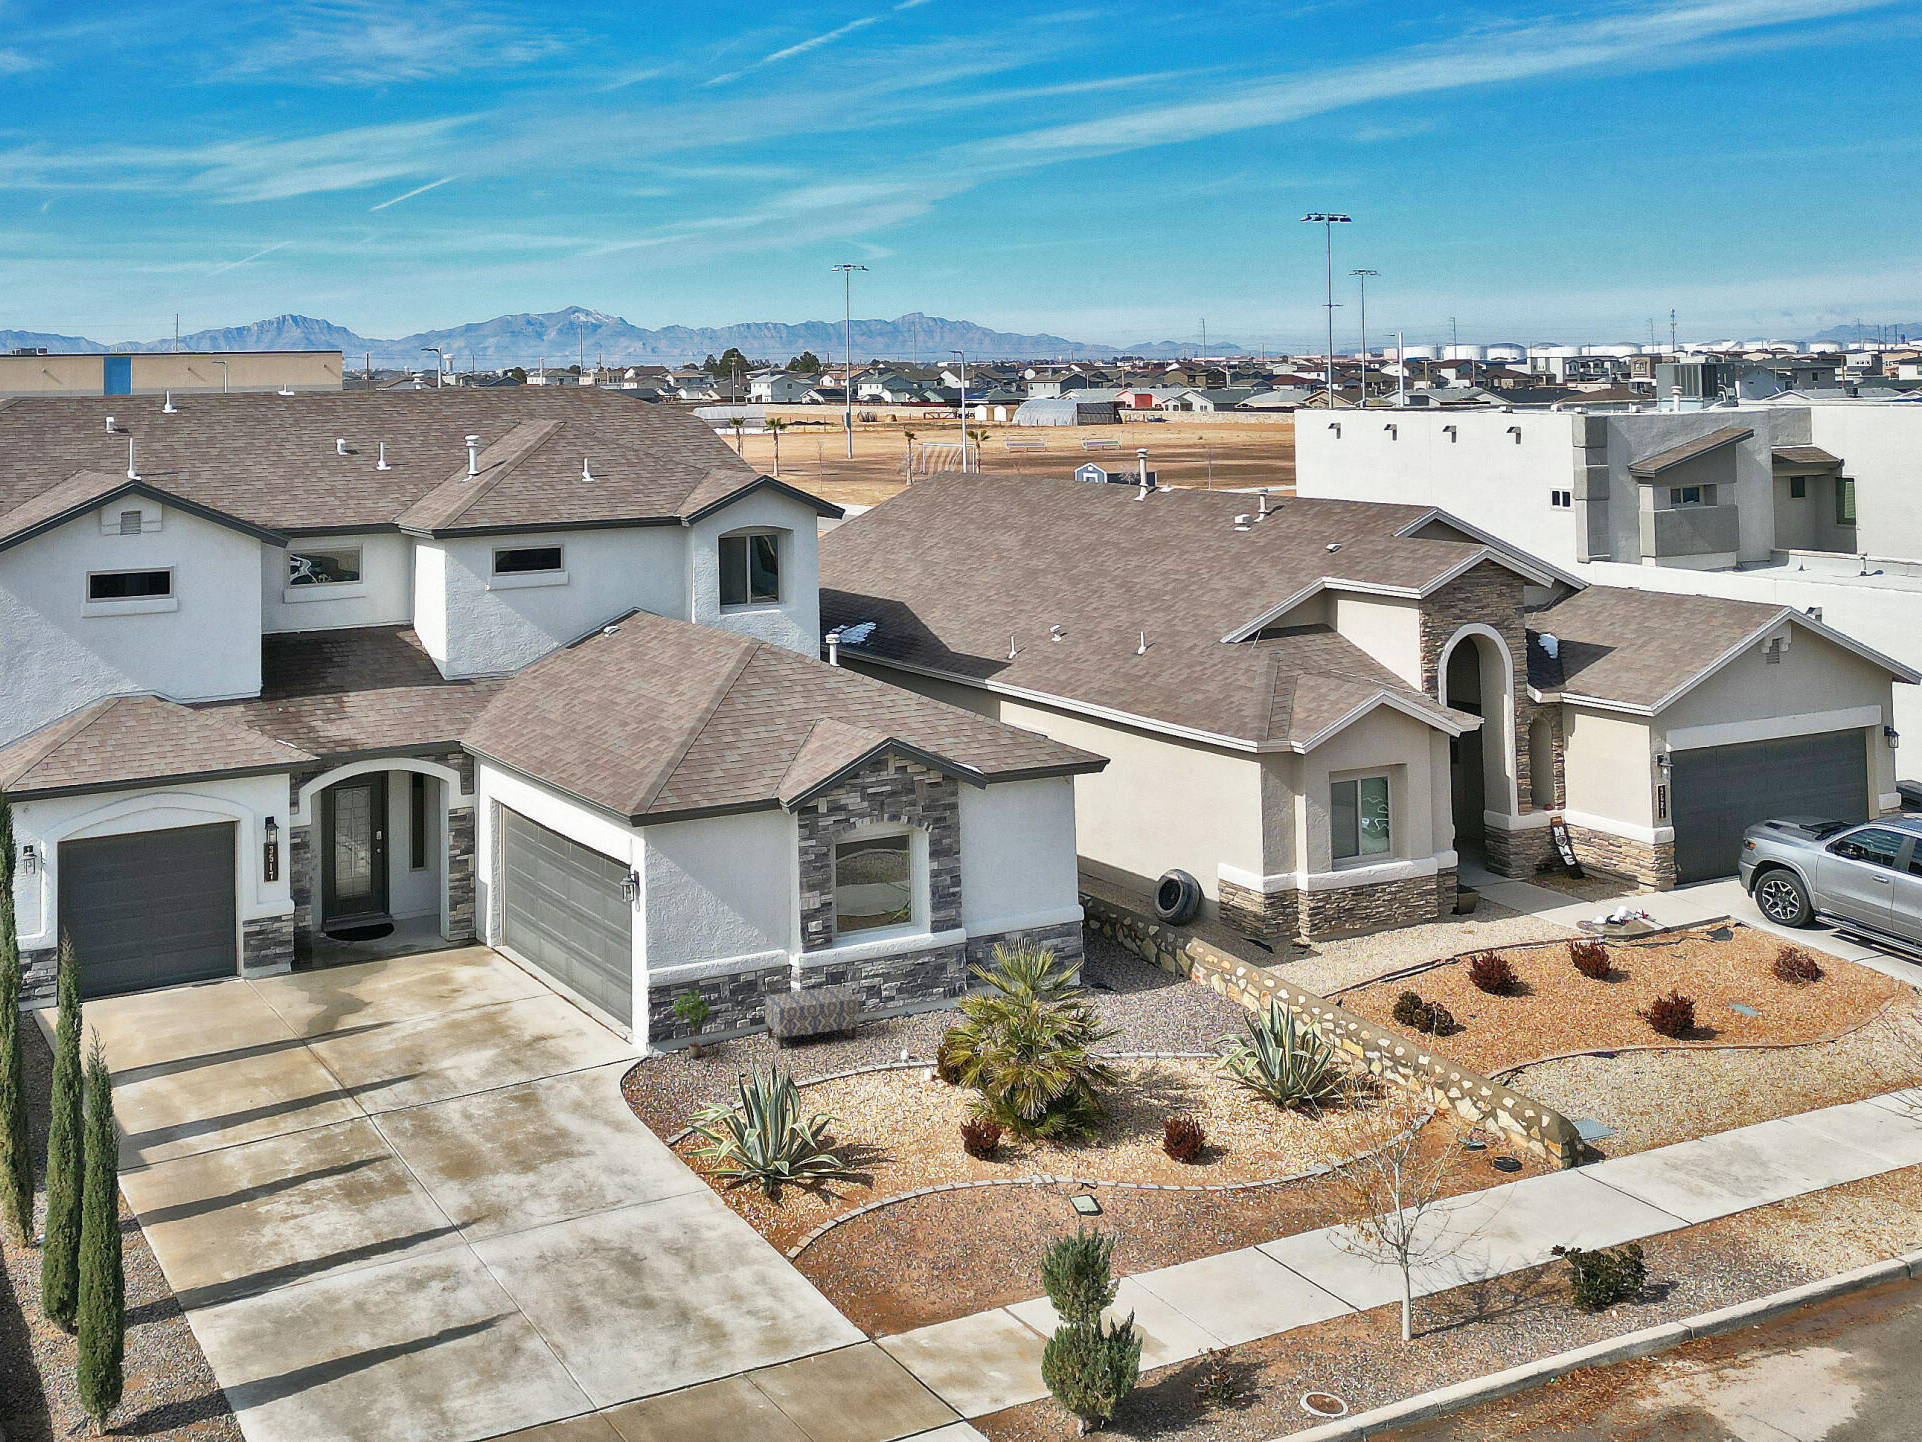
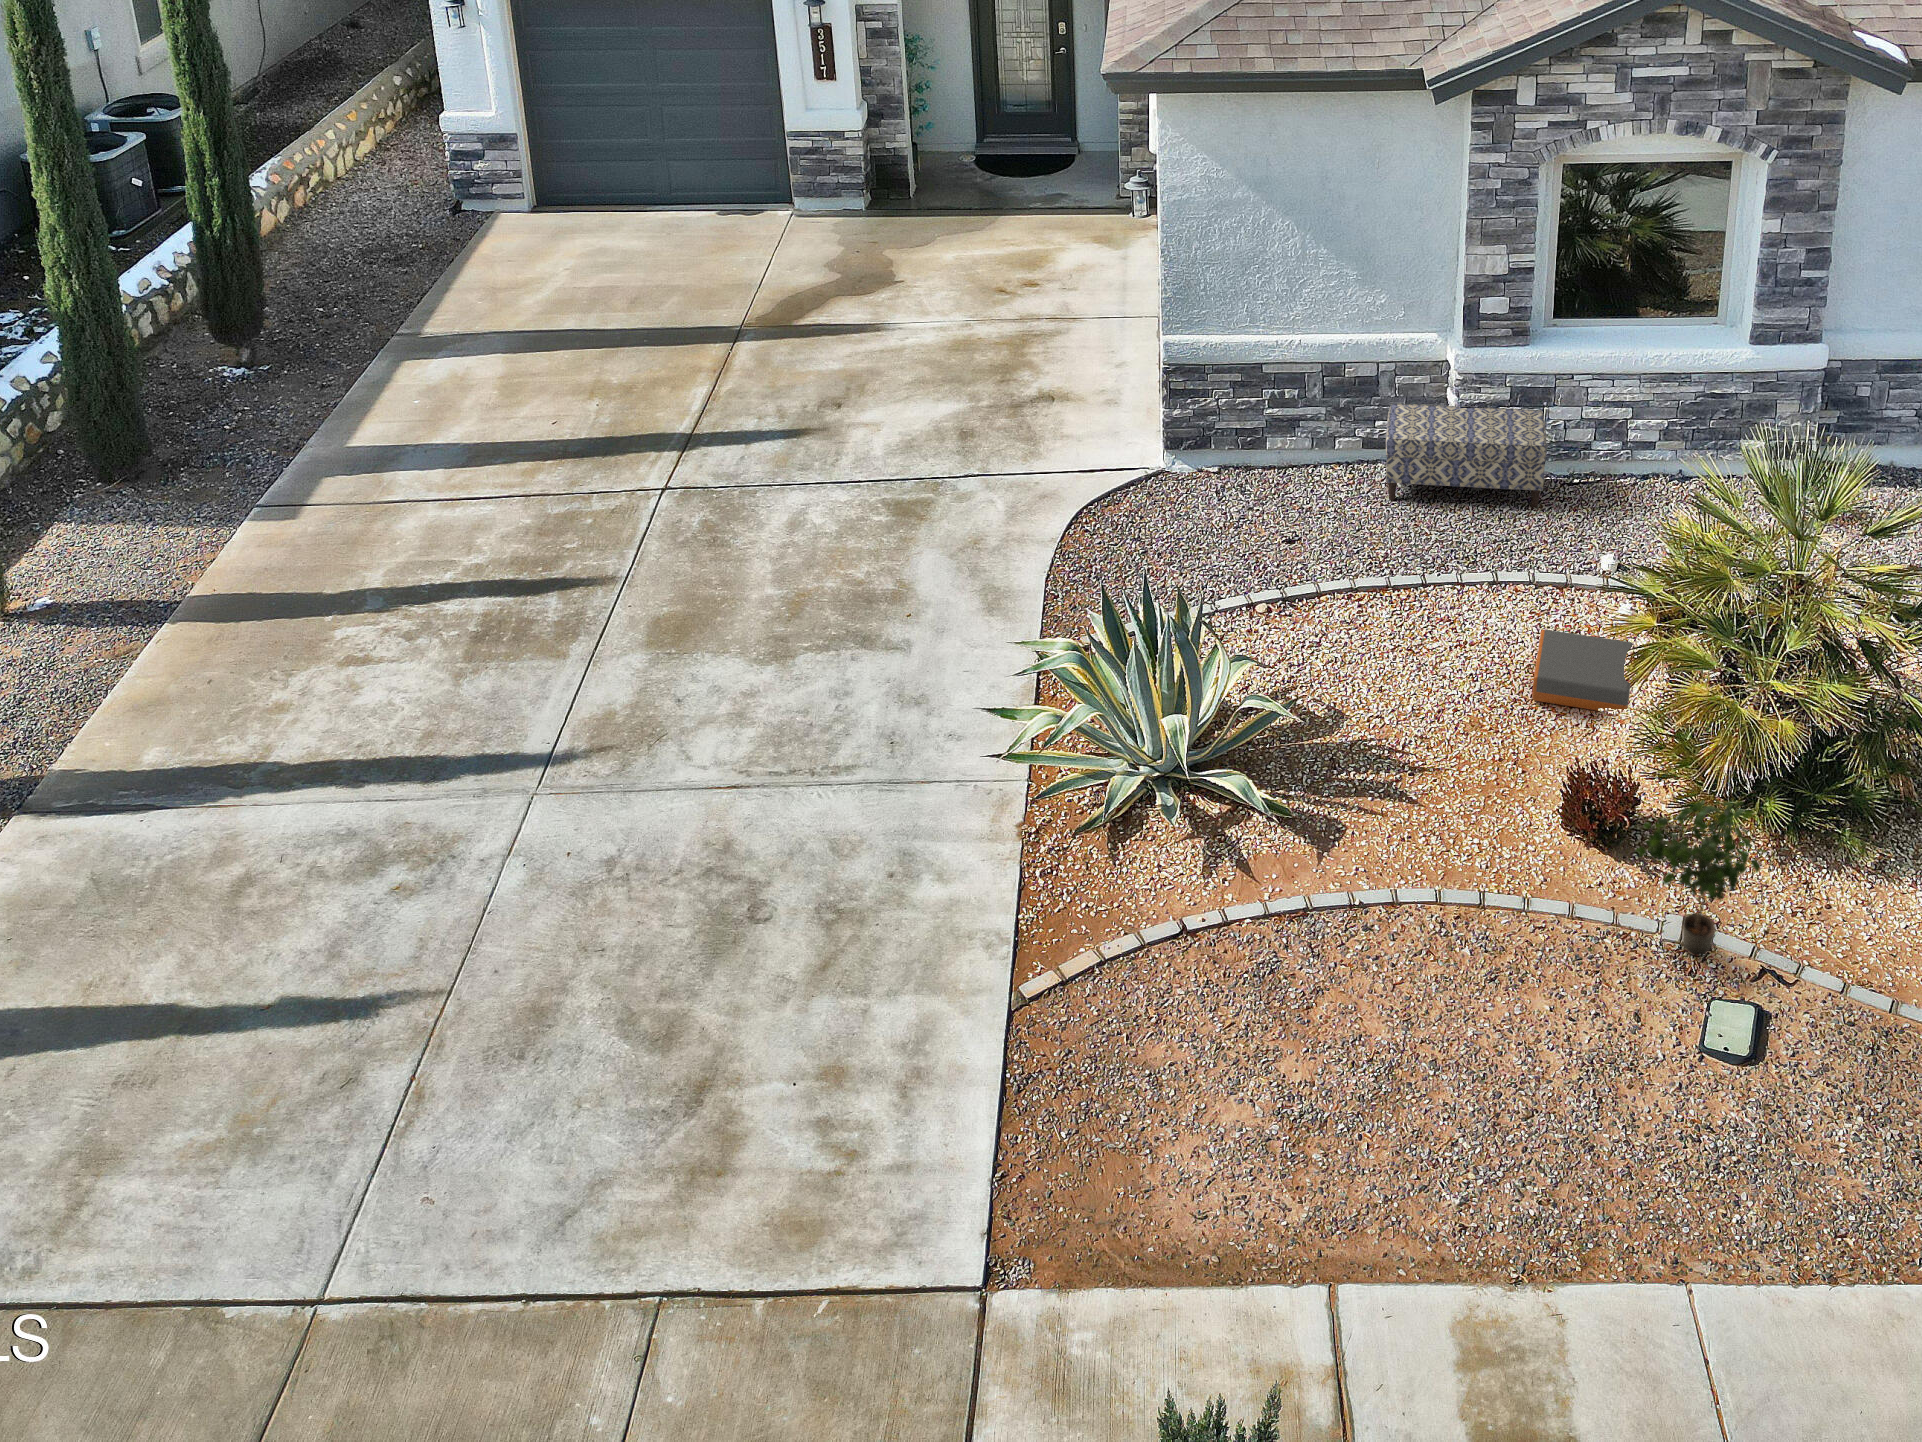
potted plant: present [673,990,710,1058] -> present [1636,801,1766,957]
storage box: none [909,1069,966,1103] -> present [1532,629,1633,711]

